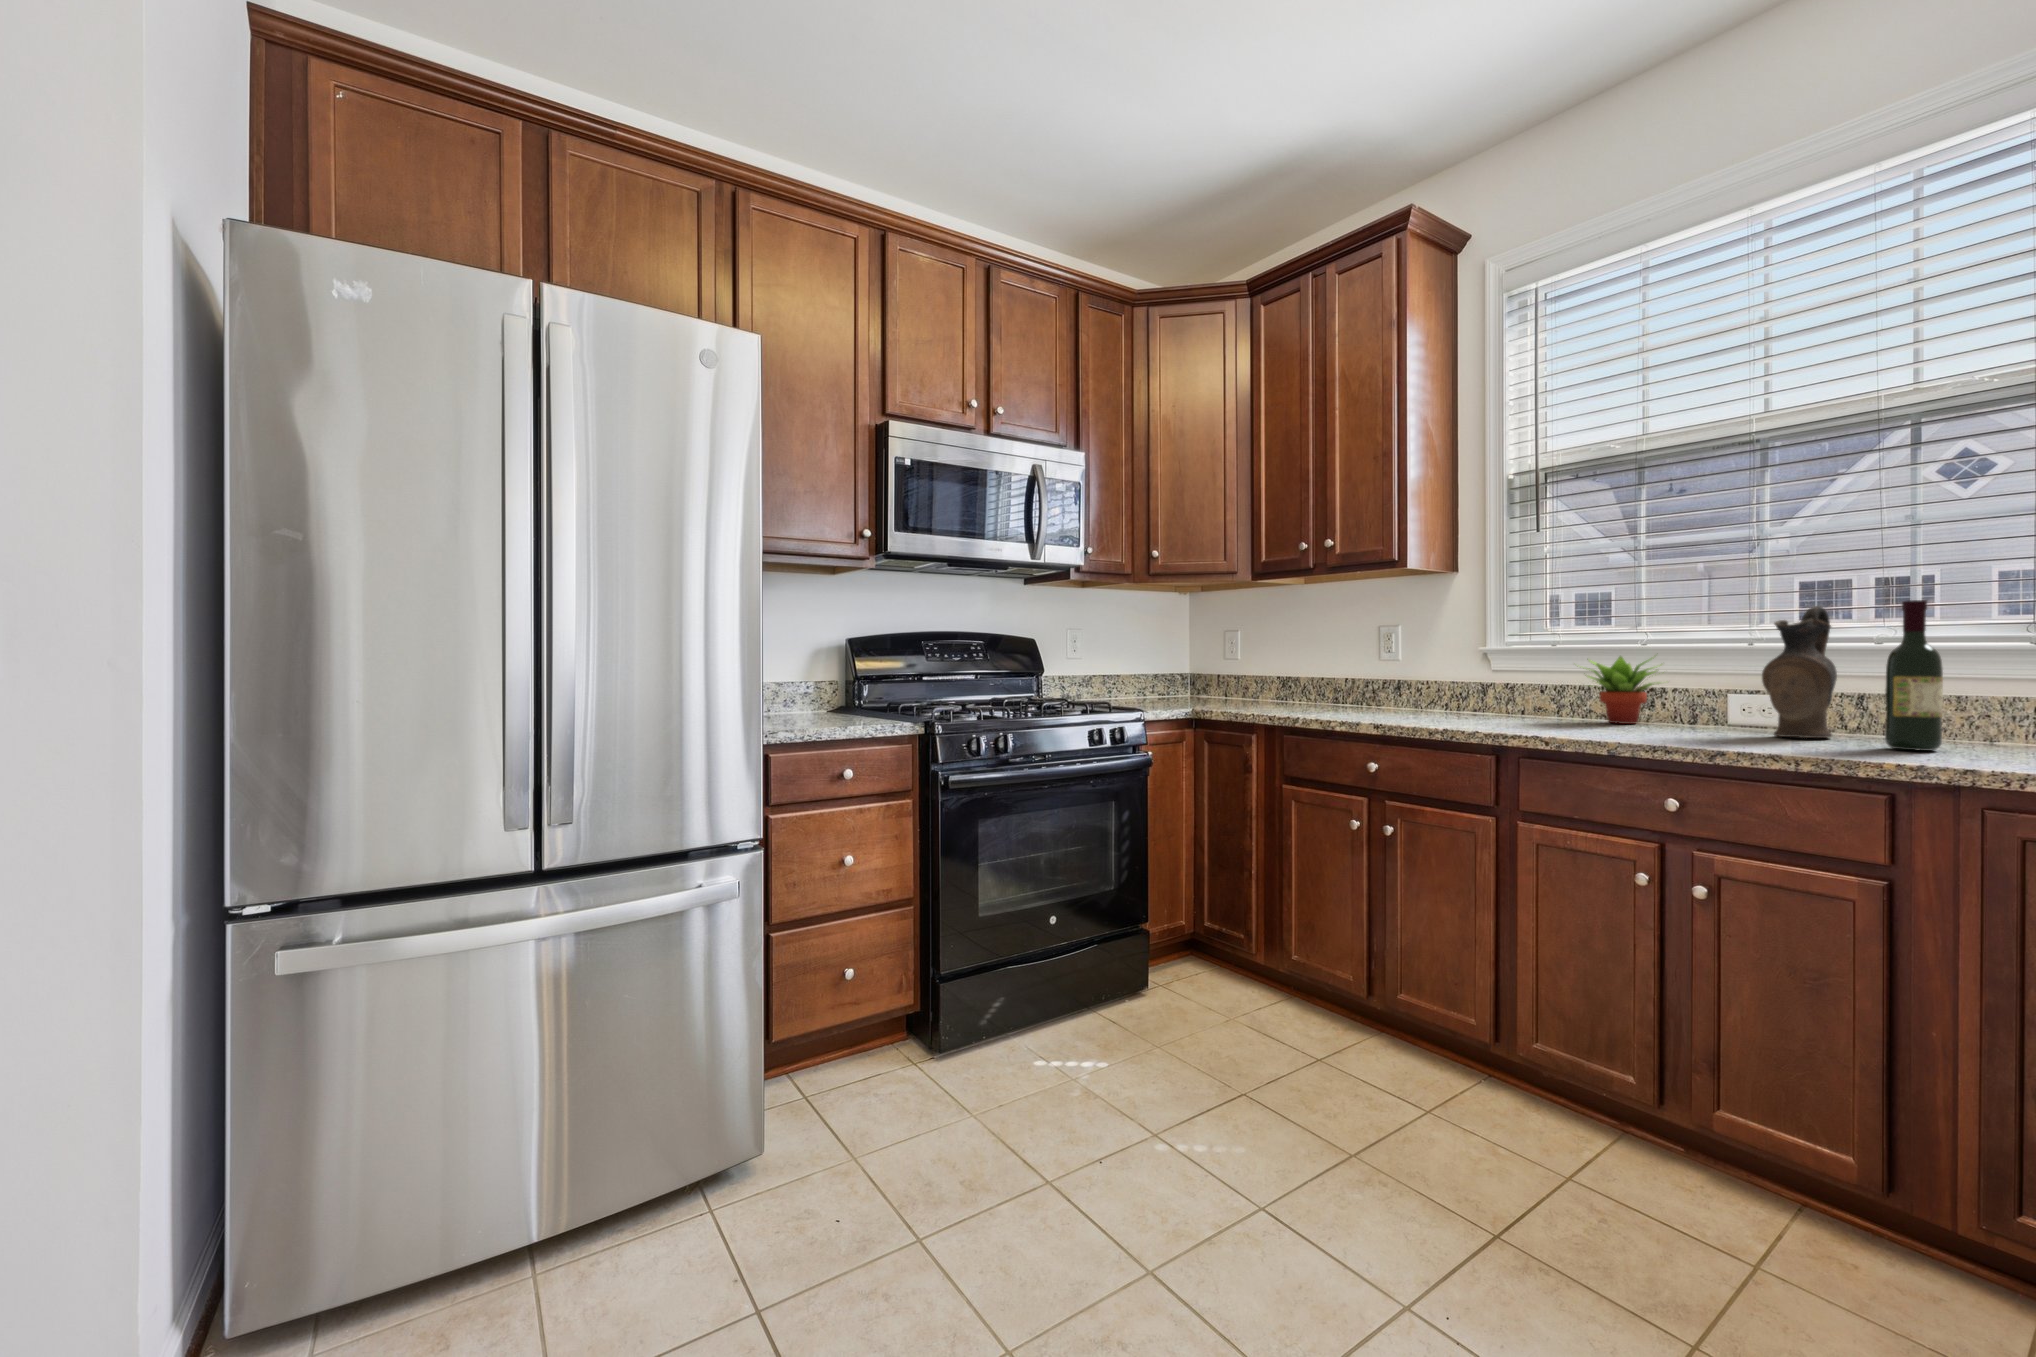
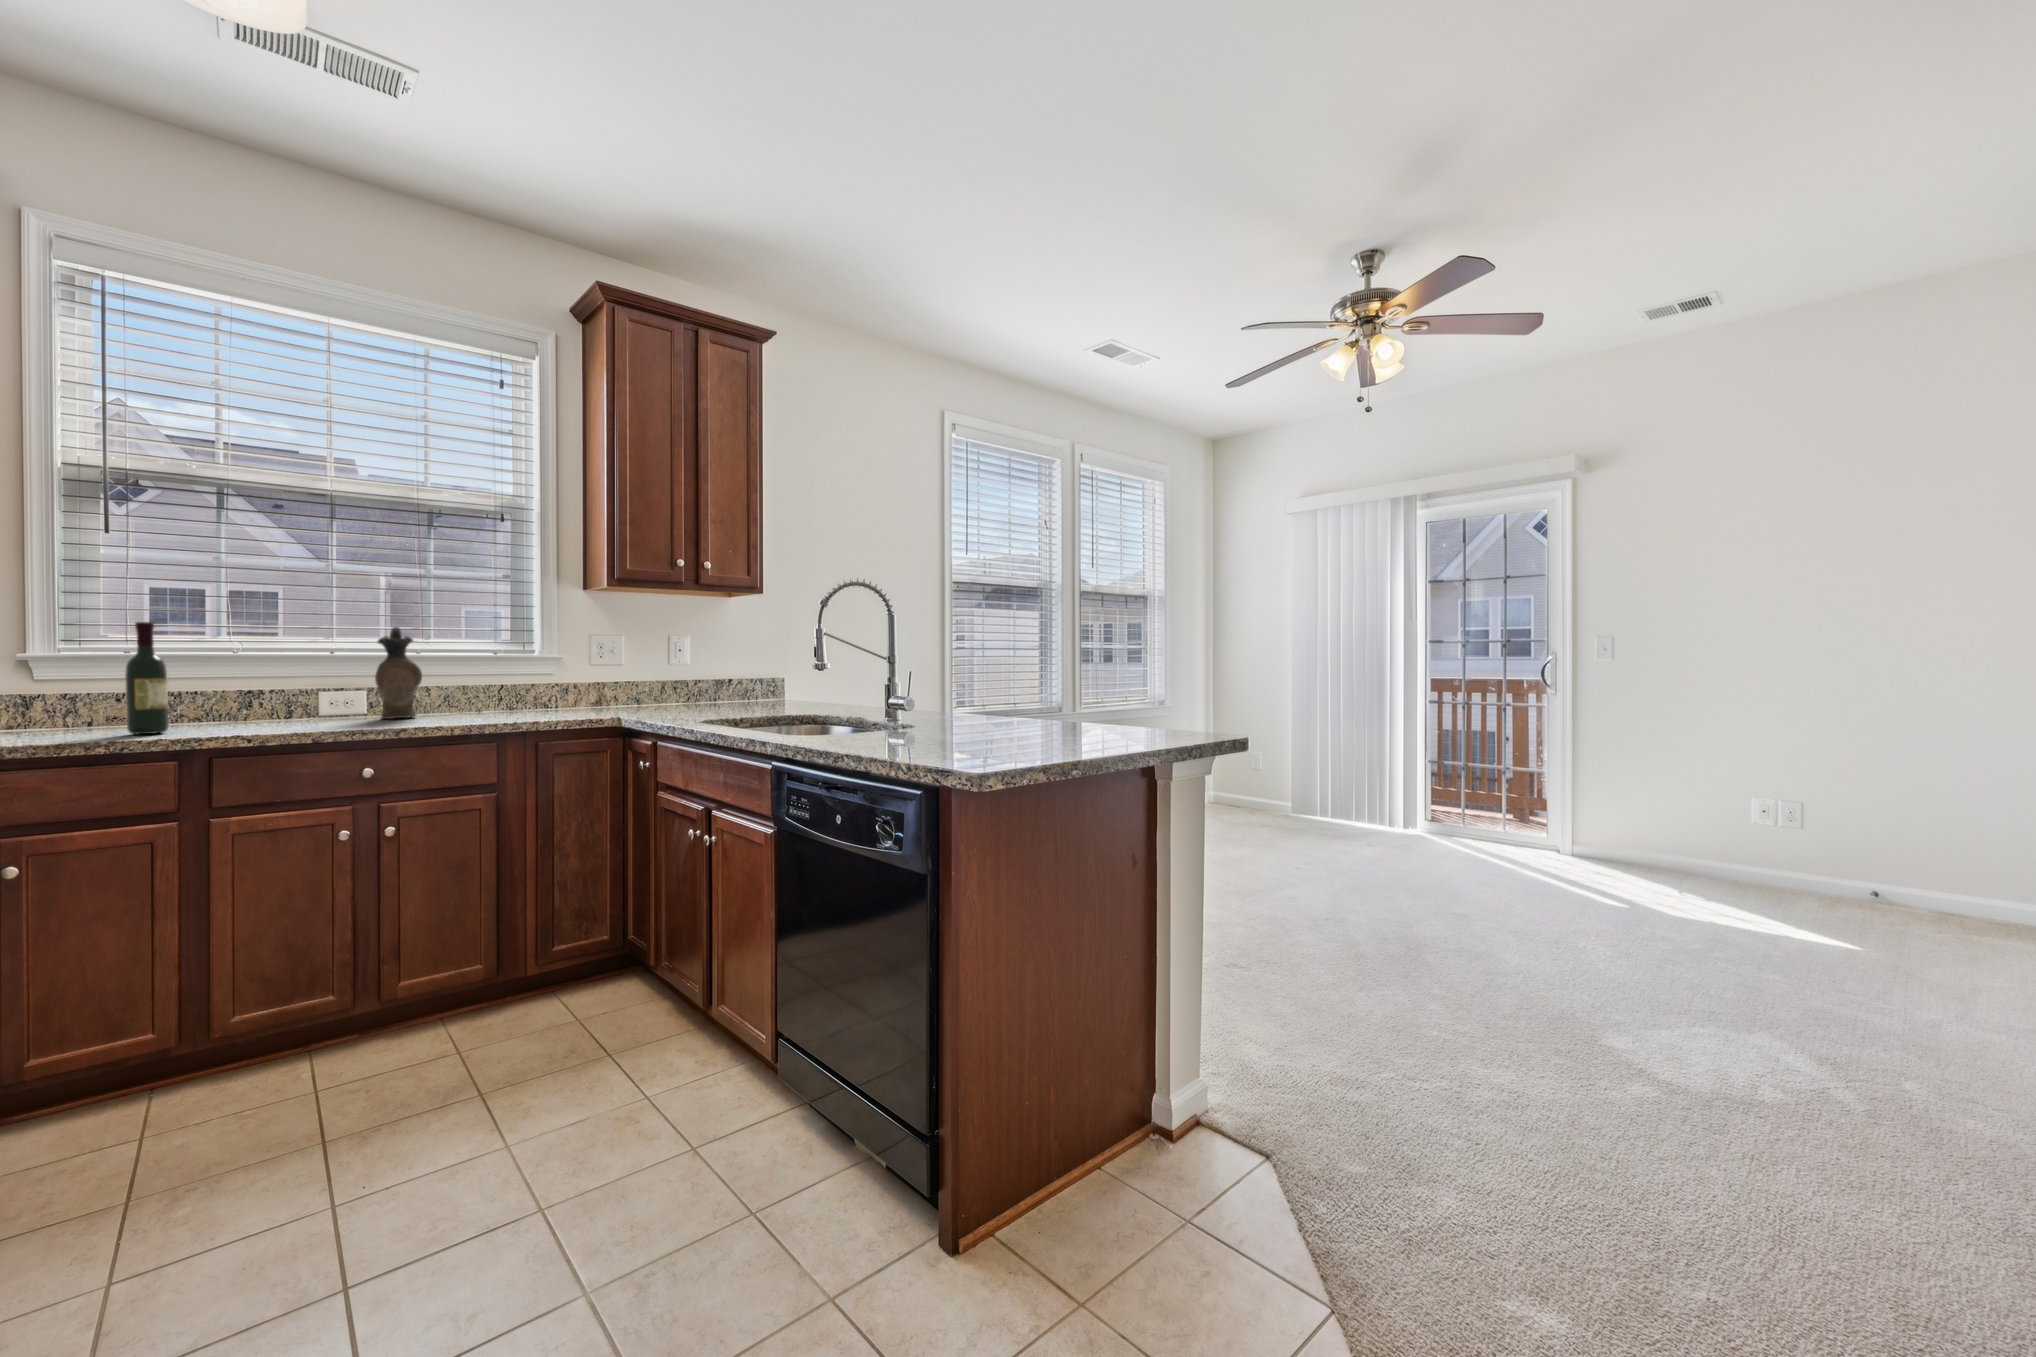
wine bottle: present [1885,600,1943,751] -> present [125,622,169,734]
succulent plant: present [1578,656,1659,724] -> none [181,660,273,724]

